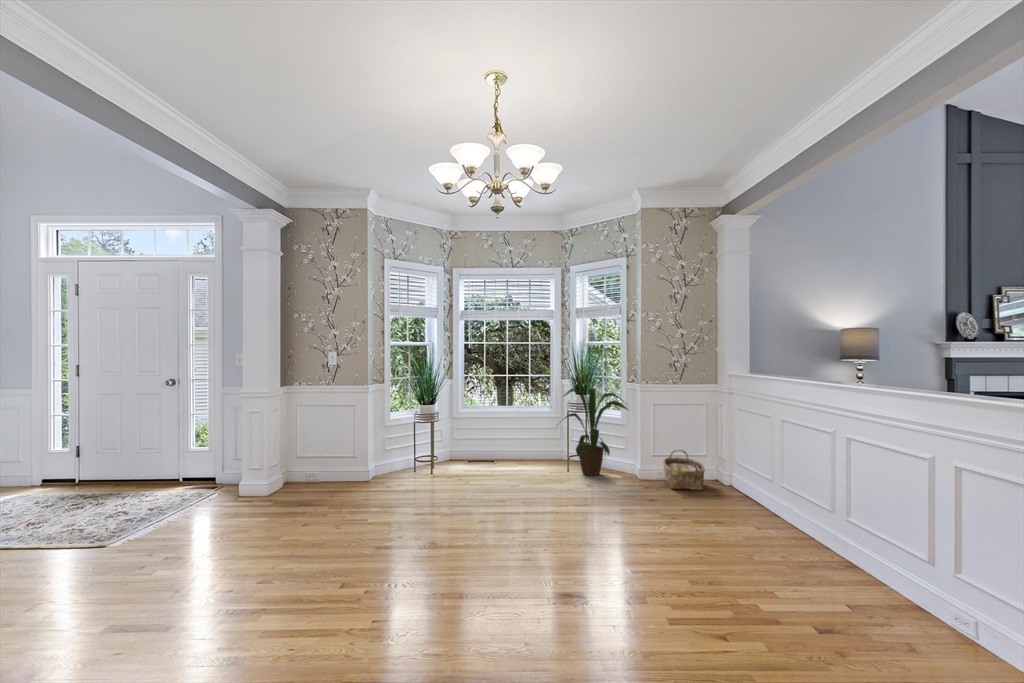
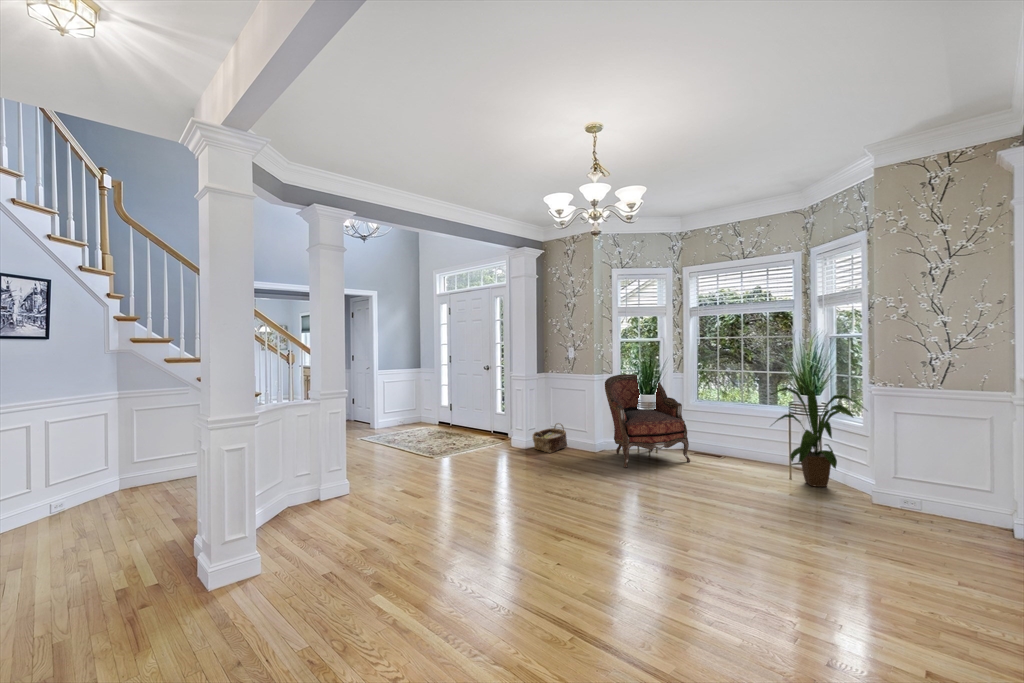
armchair: none [382,384,477,490] -> present [605,374,690,468]
woven basket: present [663,450,705,490] -> present [533,423,567,453]

